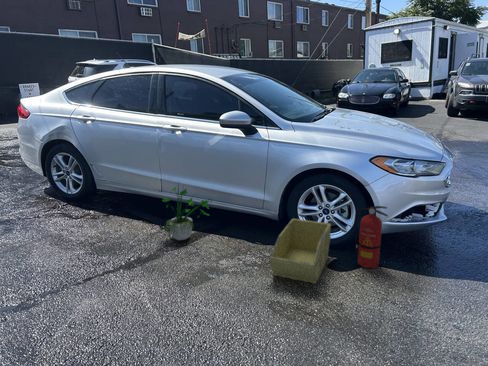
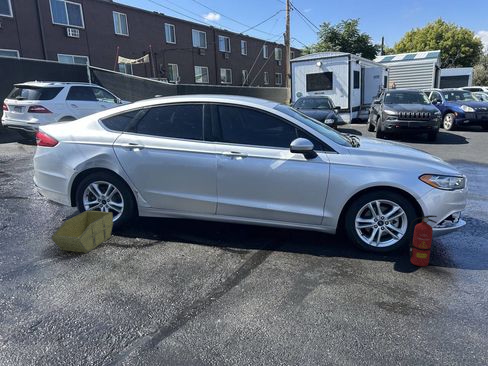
potted plant: present [162,187,212,240] -> none [231,199,289,259]
storage bin: present [269,219,331,284] -> present [52,210,113,253]

